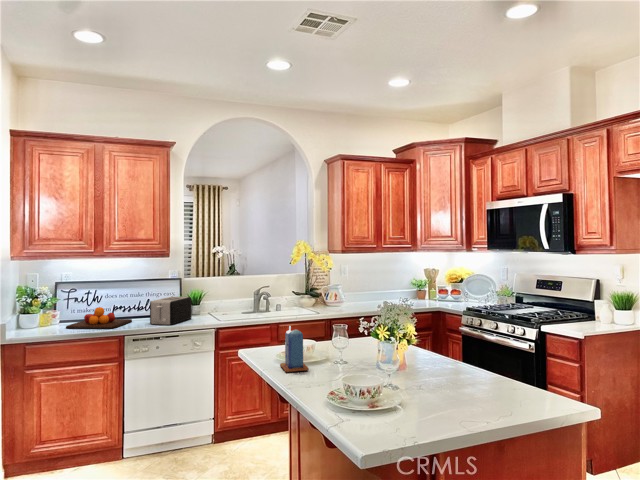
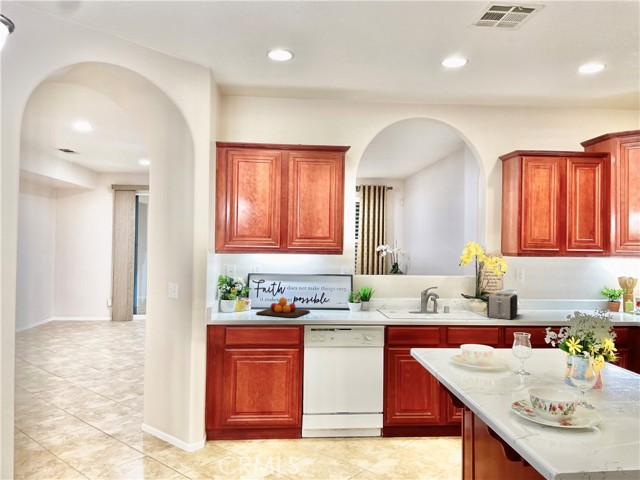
toaster: present [150,297,192,325] -> present [487,293,518,319]
candle: present [280,326,308,372] -> none [471,335,509,391]

